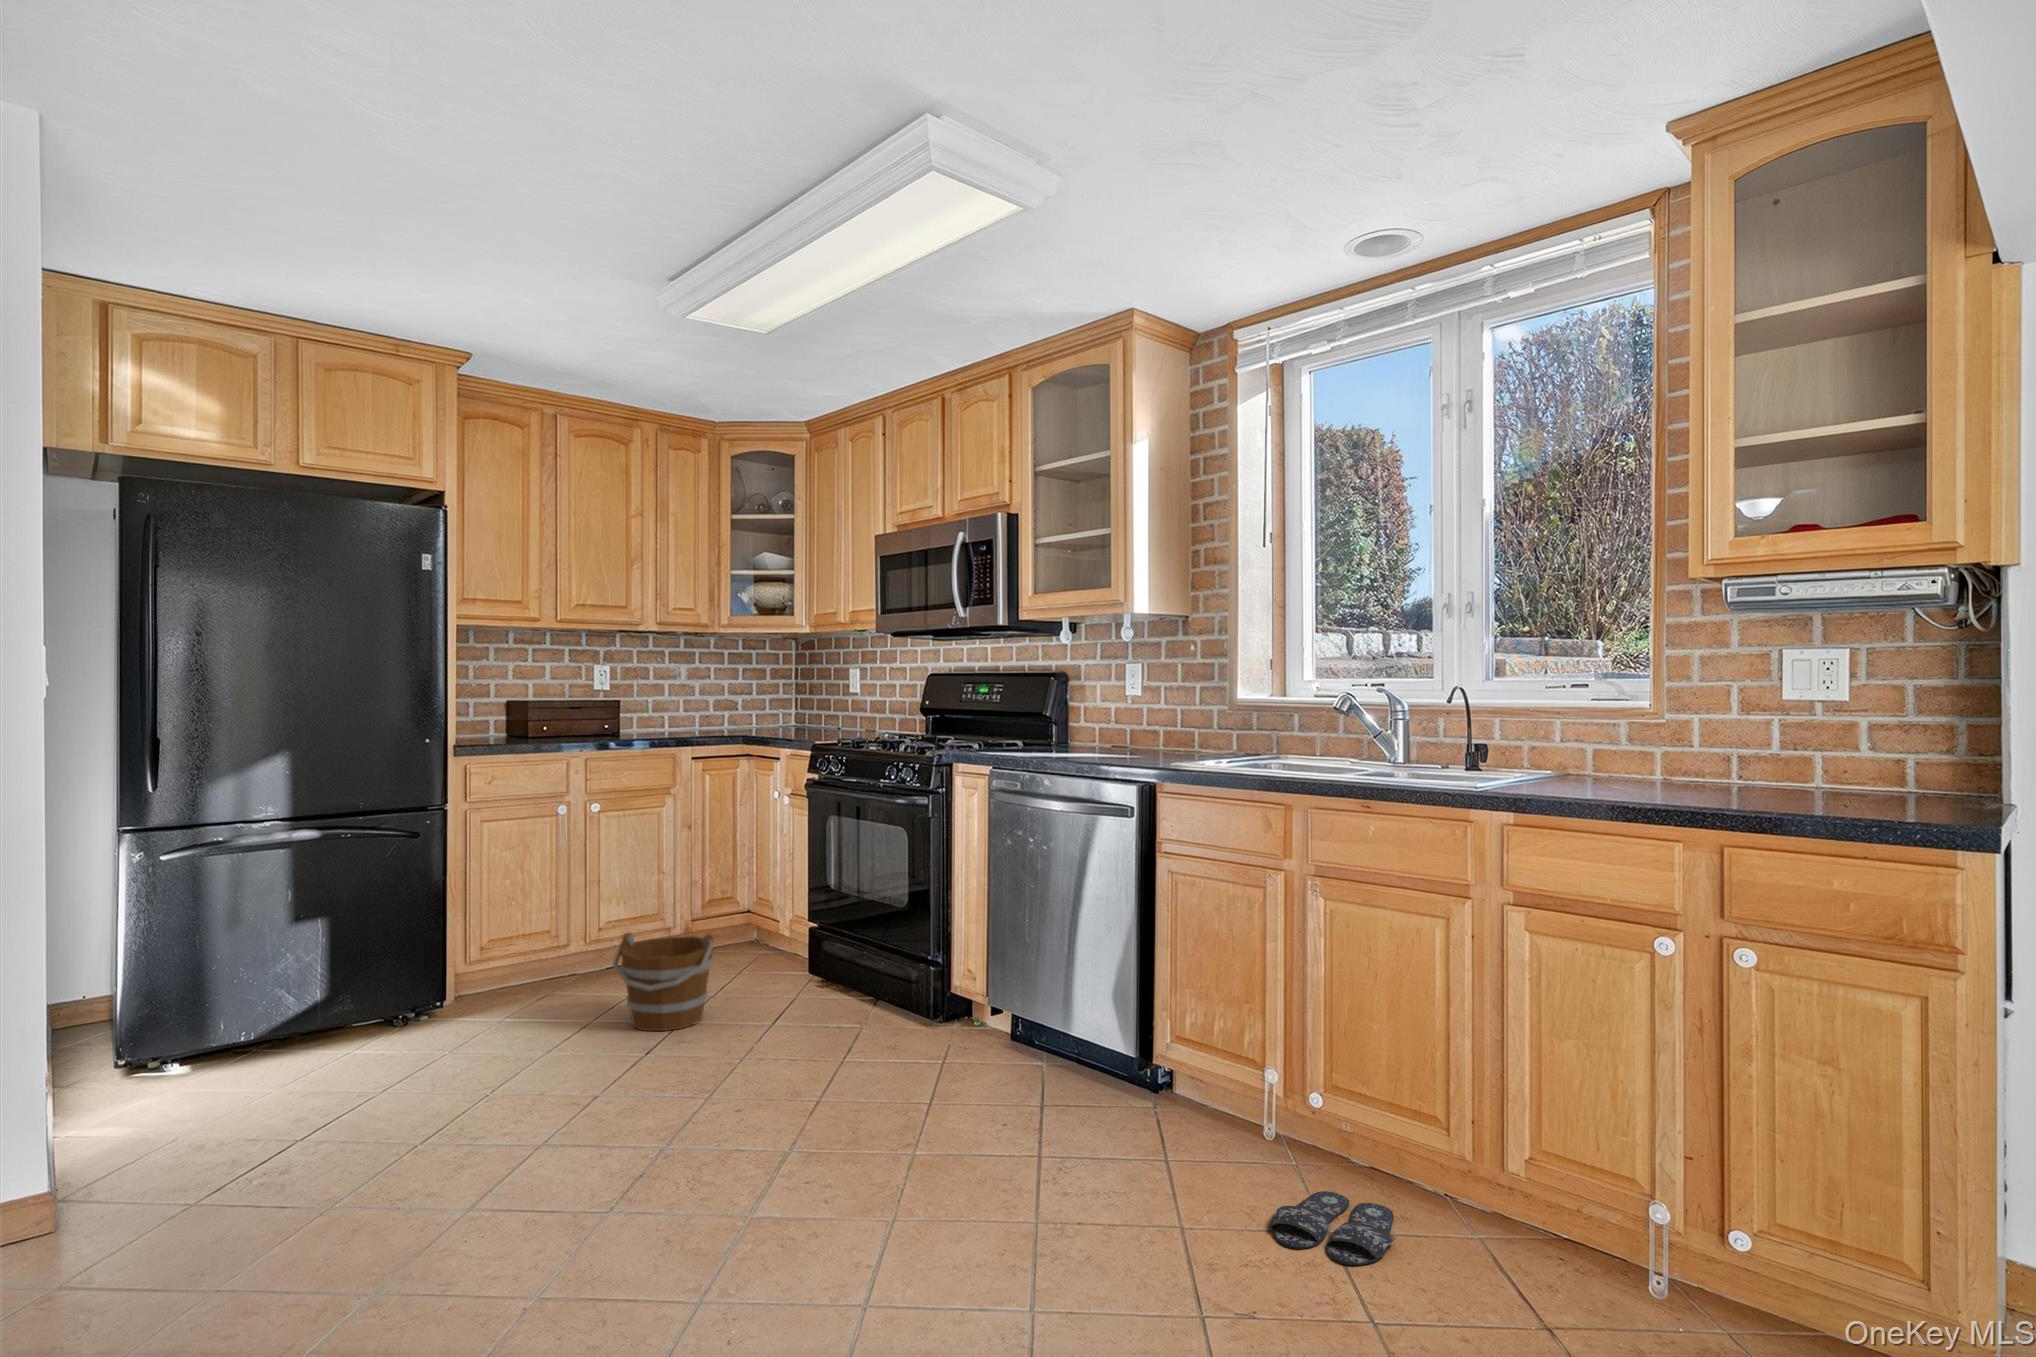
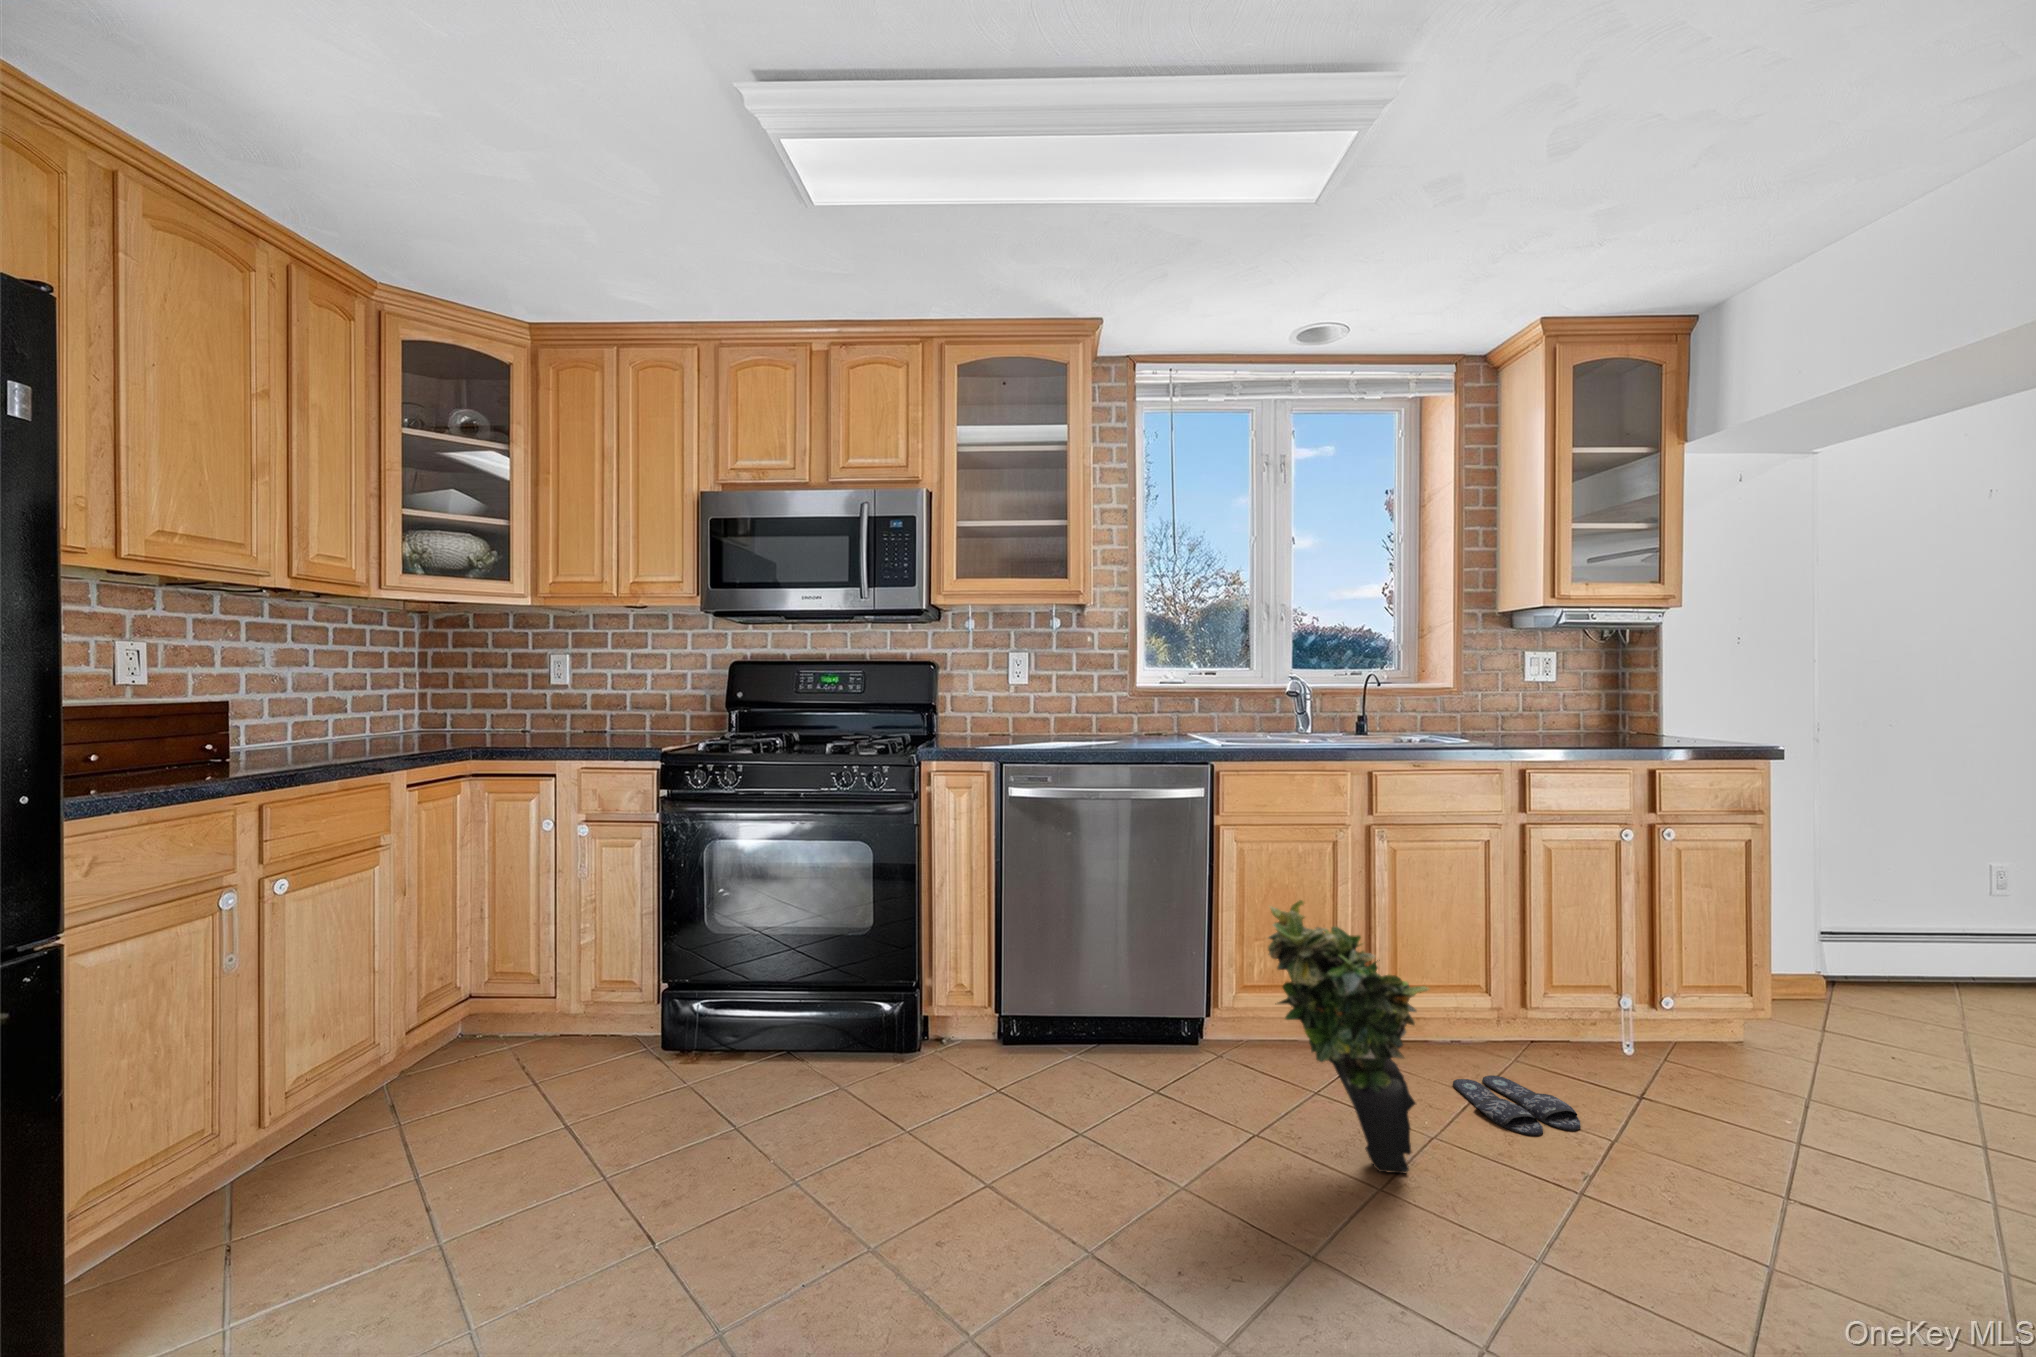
potted plant: none [991,912,1139,1204] -> present [1268,900,1429,1173]
bucket: present [613,933,714,1031] -> none [481,1040,656,1234]

